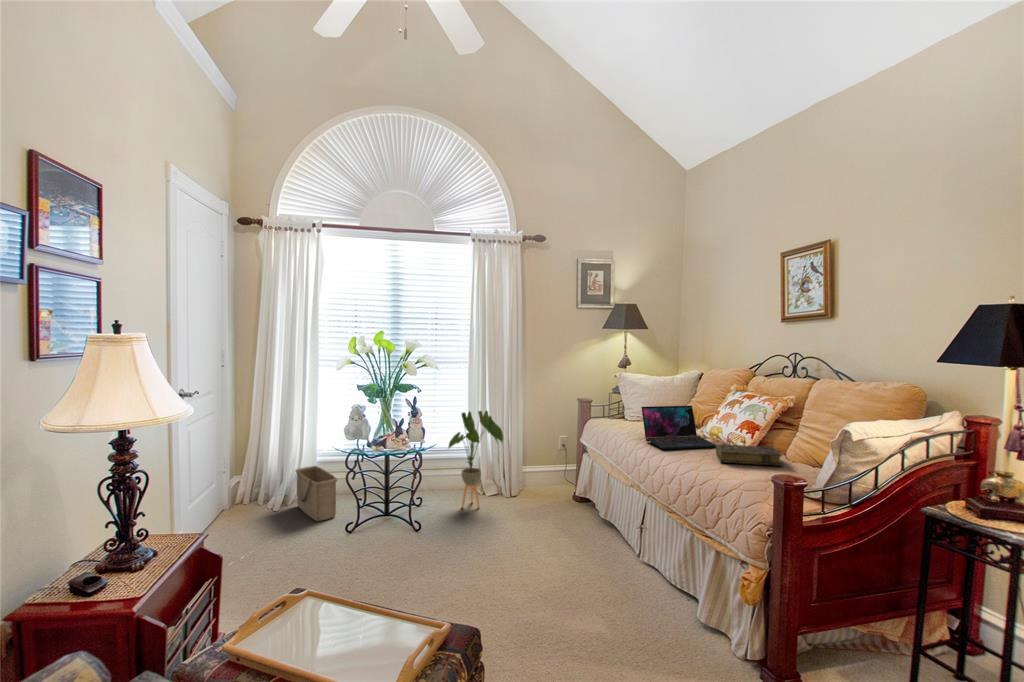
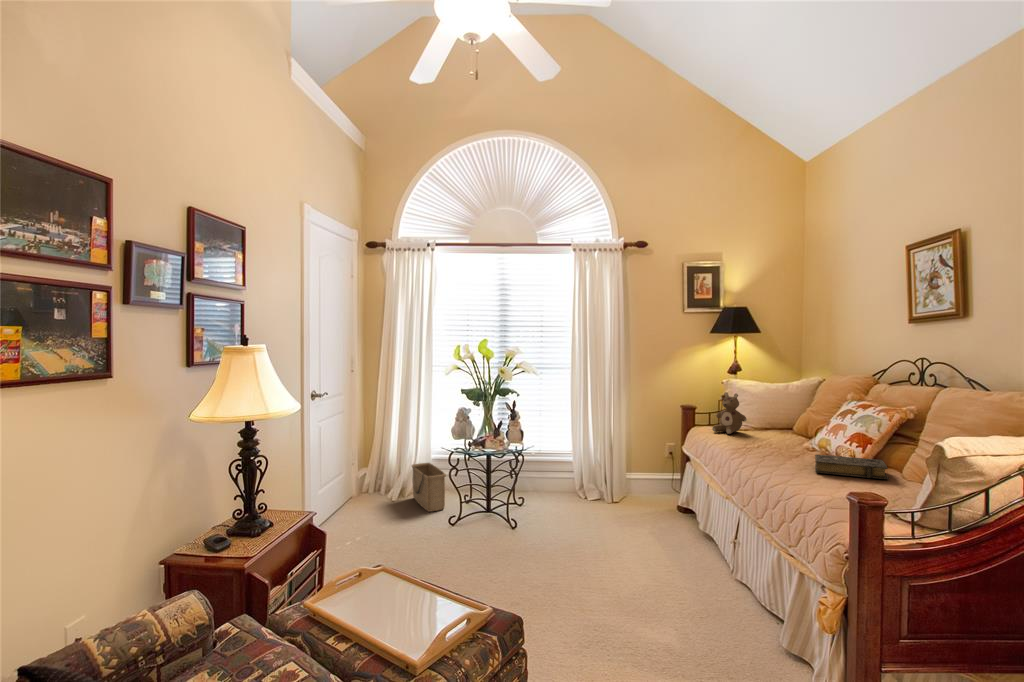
stuffed bear: none [611,384,642,424] -> present [712,392,747,434]
laptop: present [642,406,716,449] -> none [738,414,821,459]
house plant: present [448,411,503,508] -> none [545,416,599,512]

